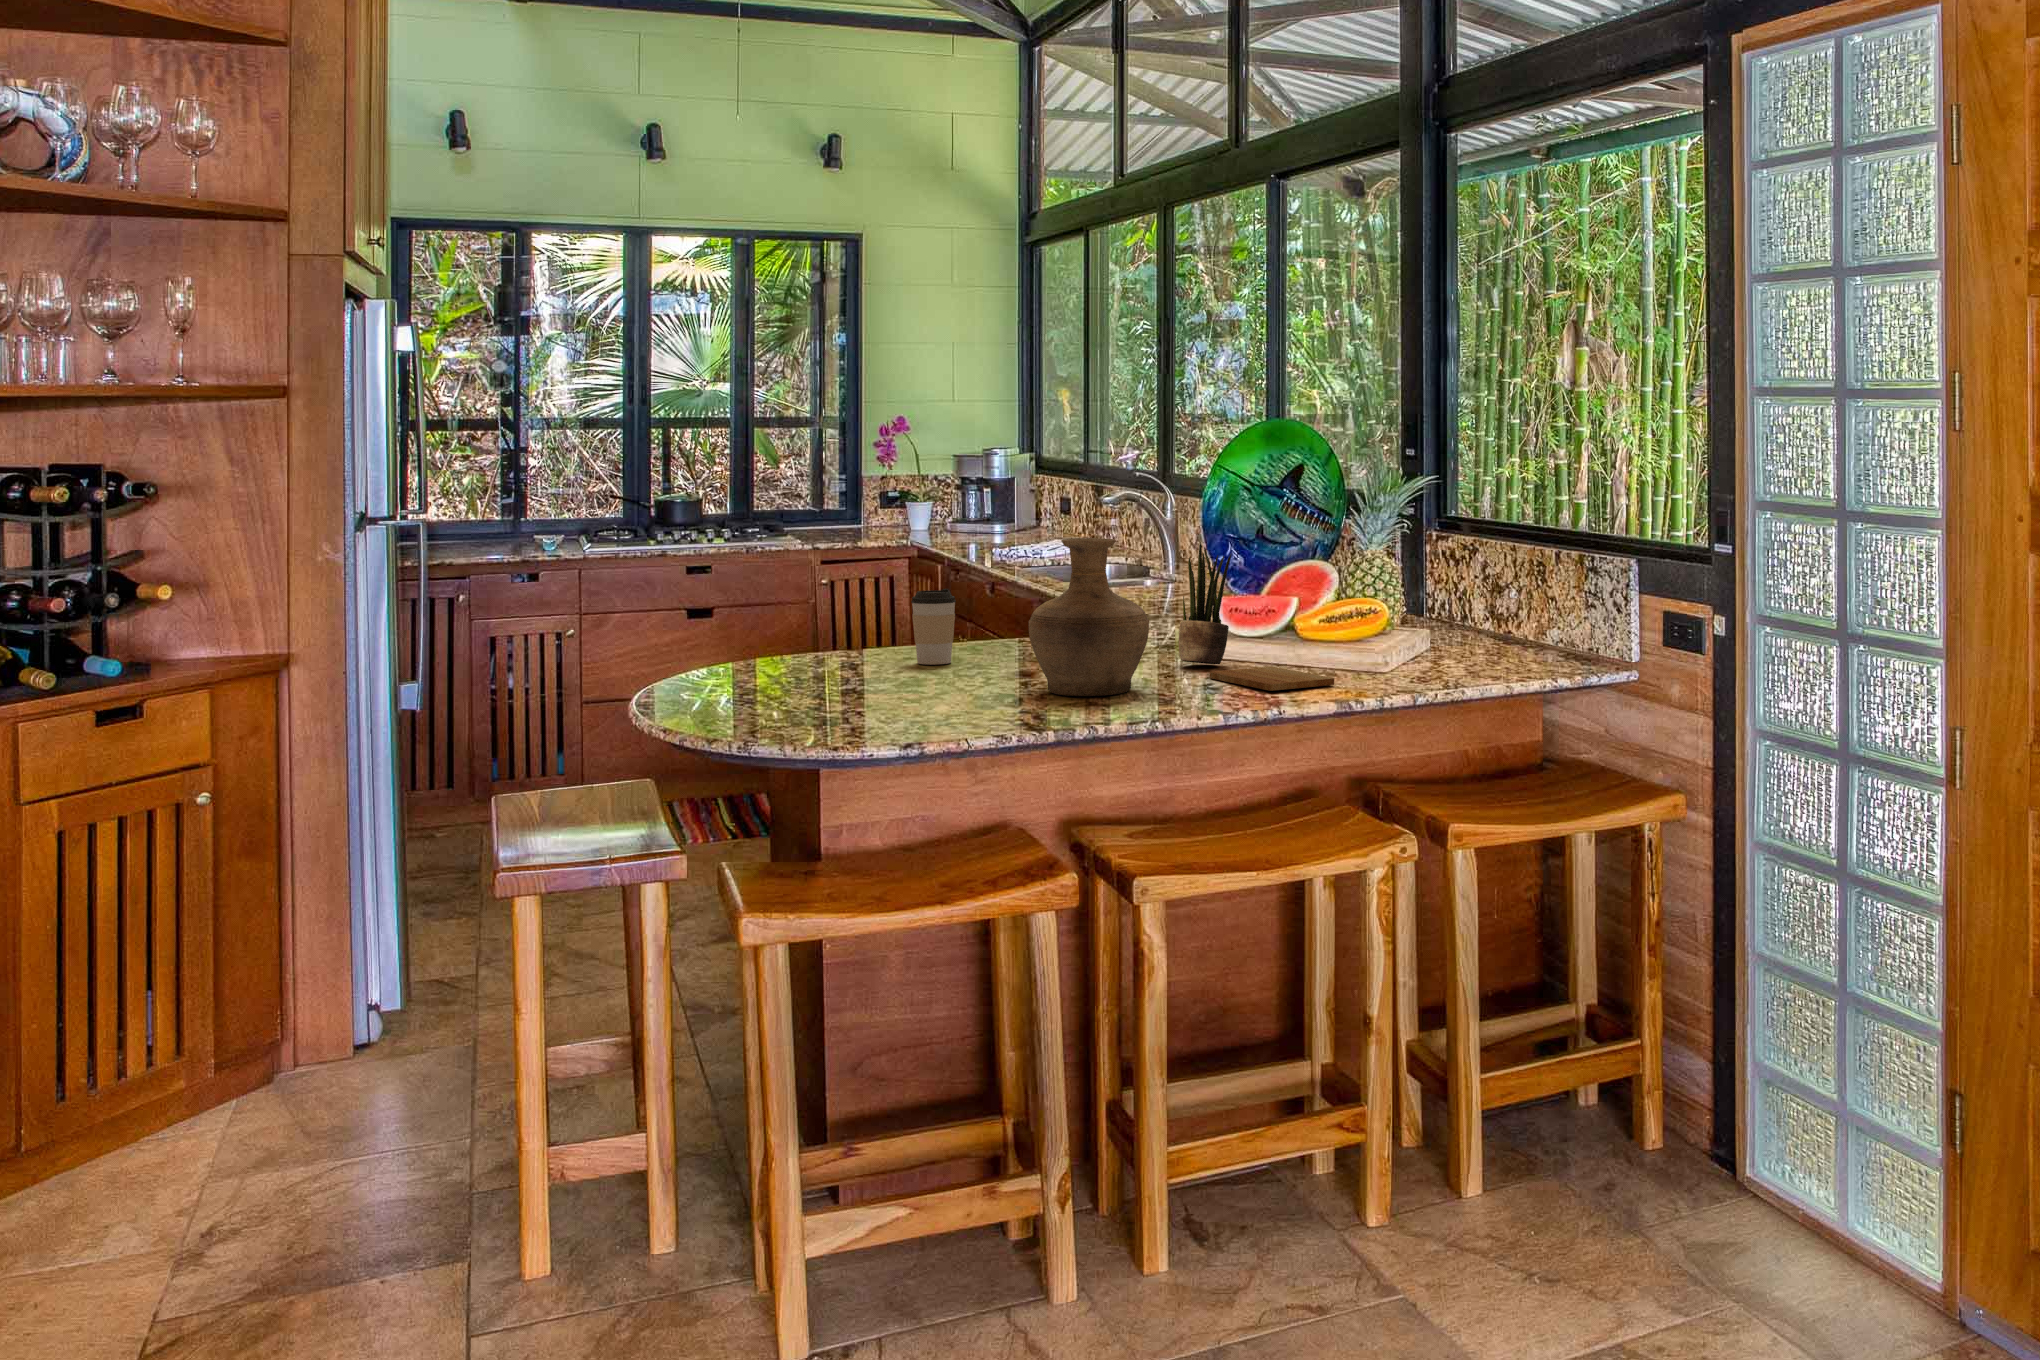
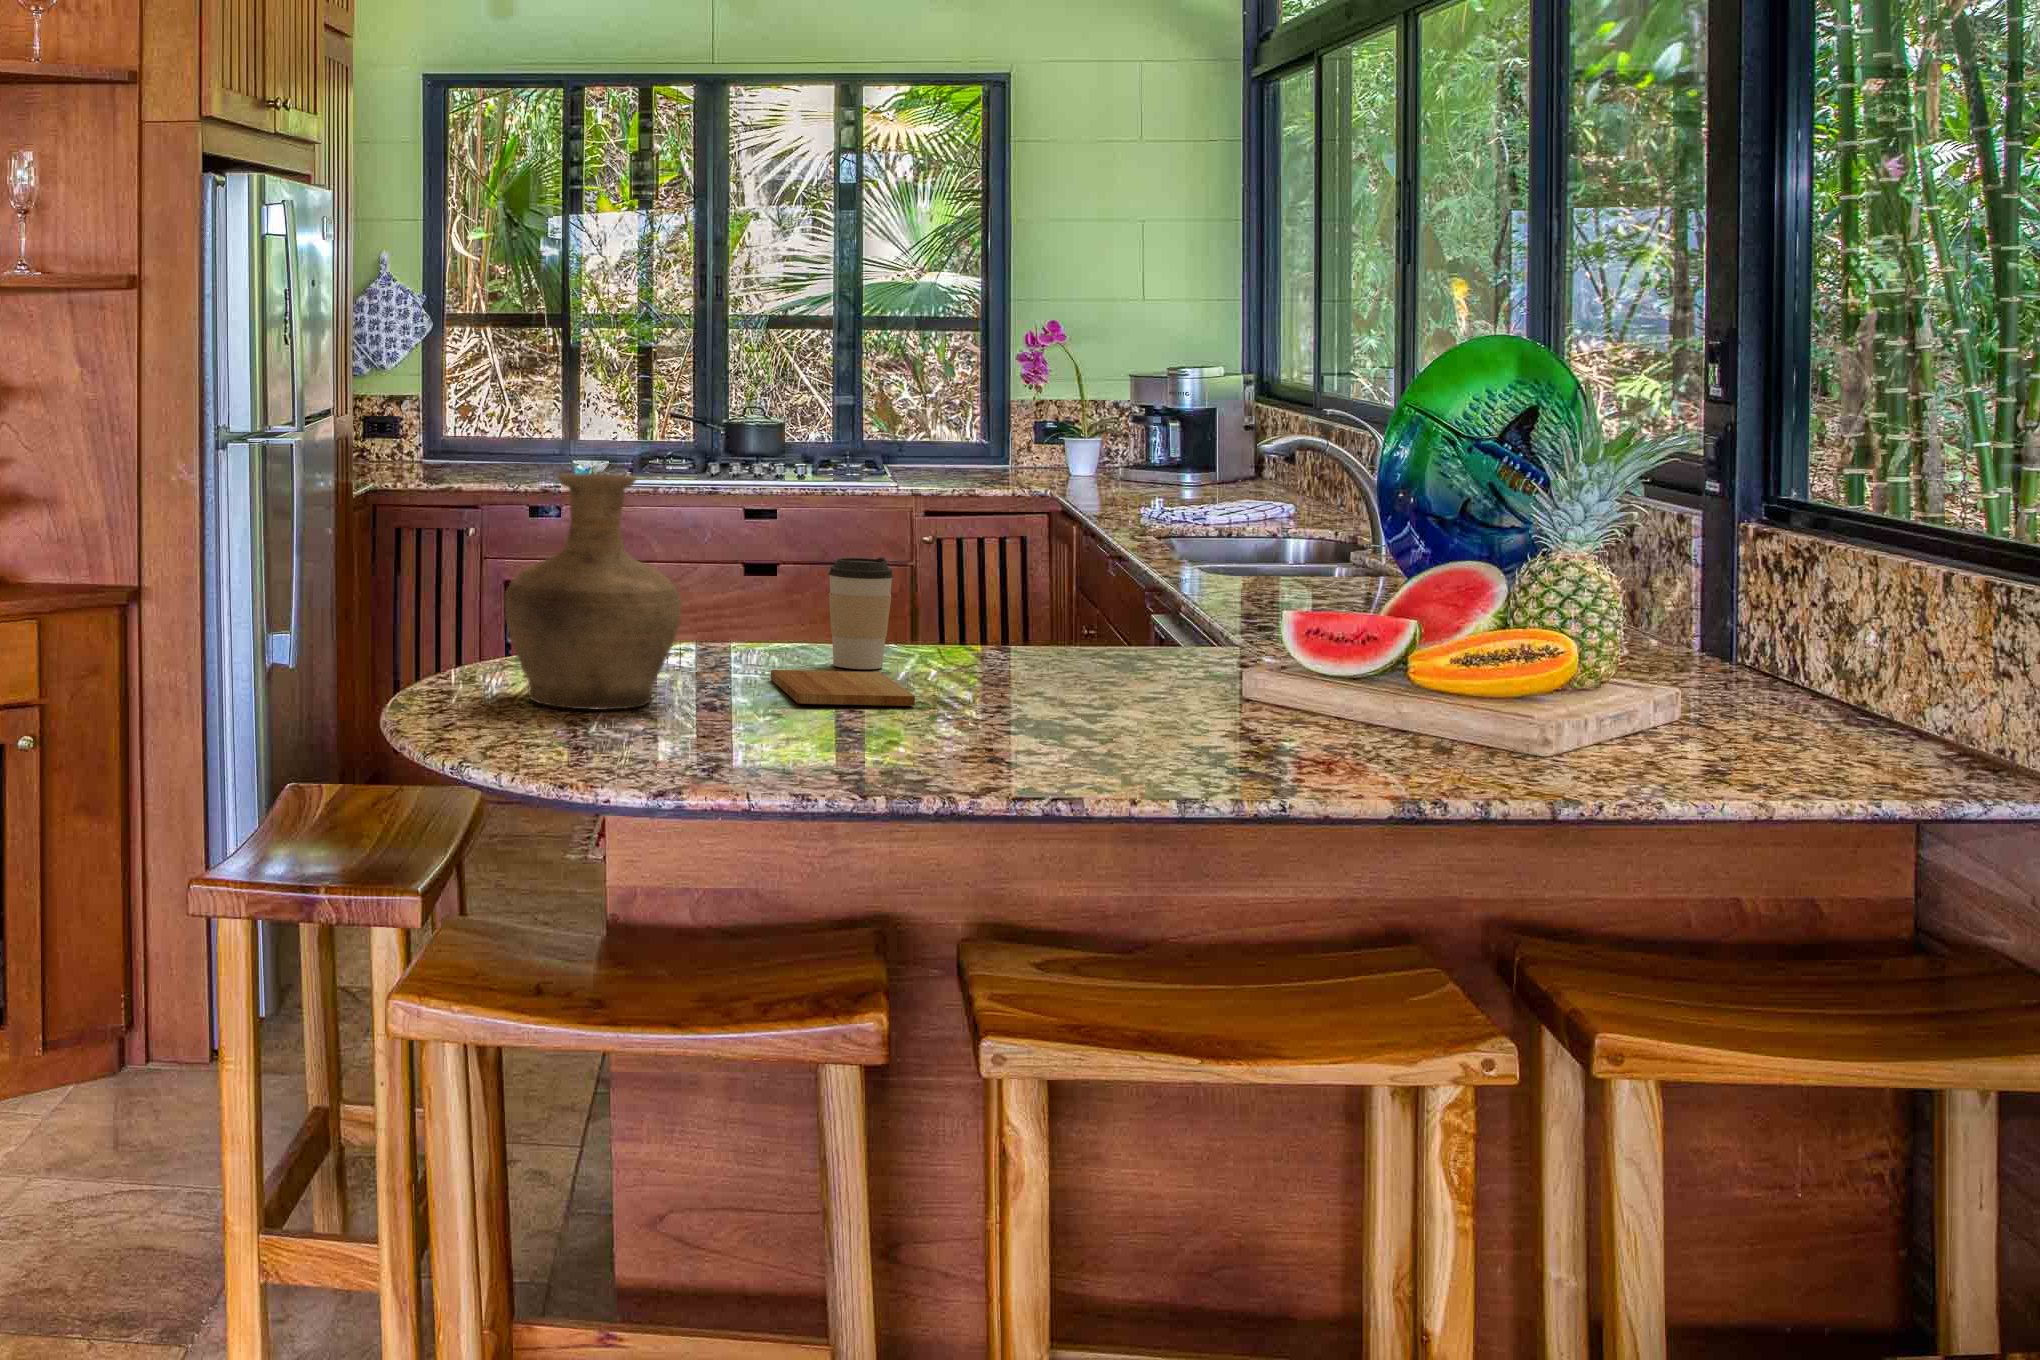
vase: present [1029,538,1149,696] -> present [505,473,682,710]
potted plant: present [1179,543,1231,664] -> none [1214,511,1309,713]
cutting board: present [1210,666,1334,691] -> present [771,670,915,706]

